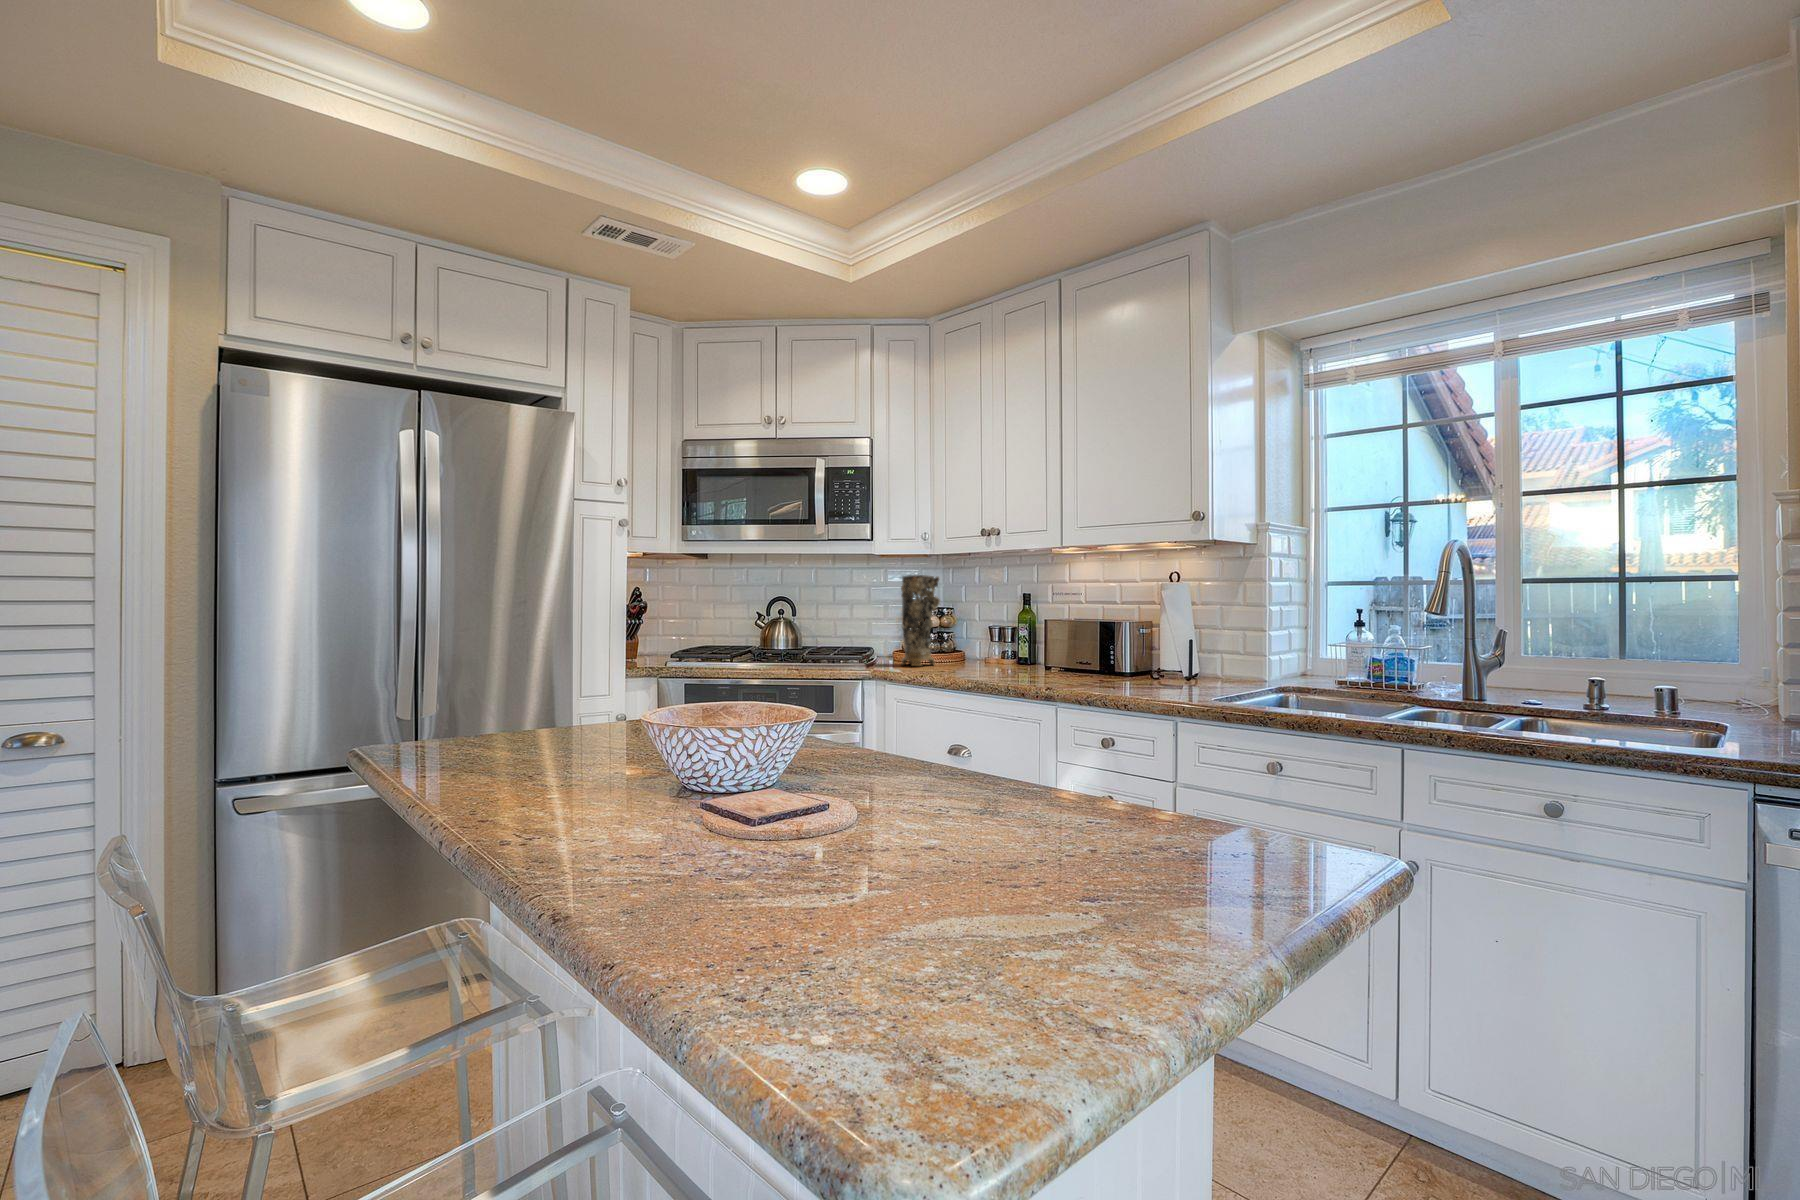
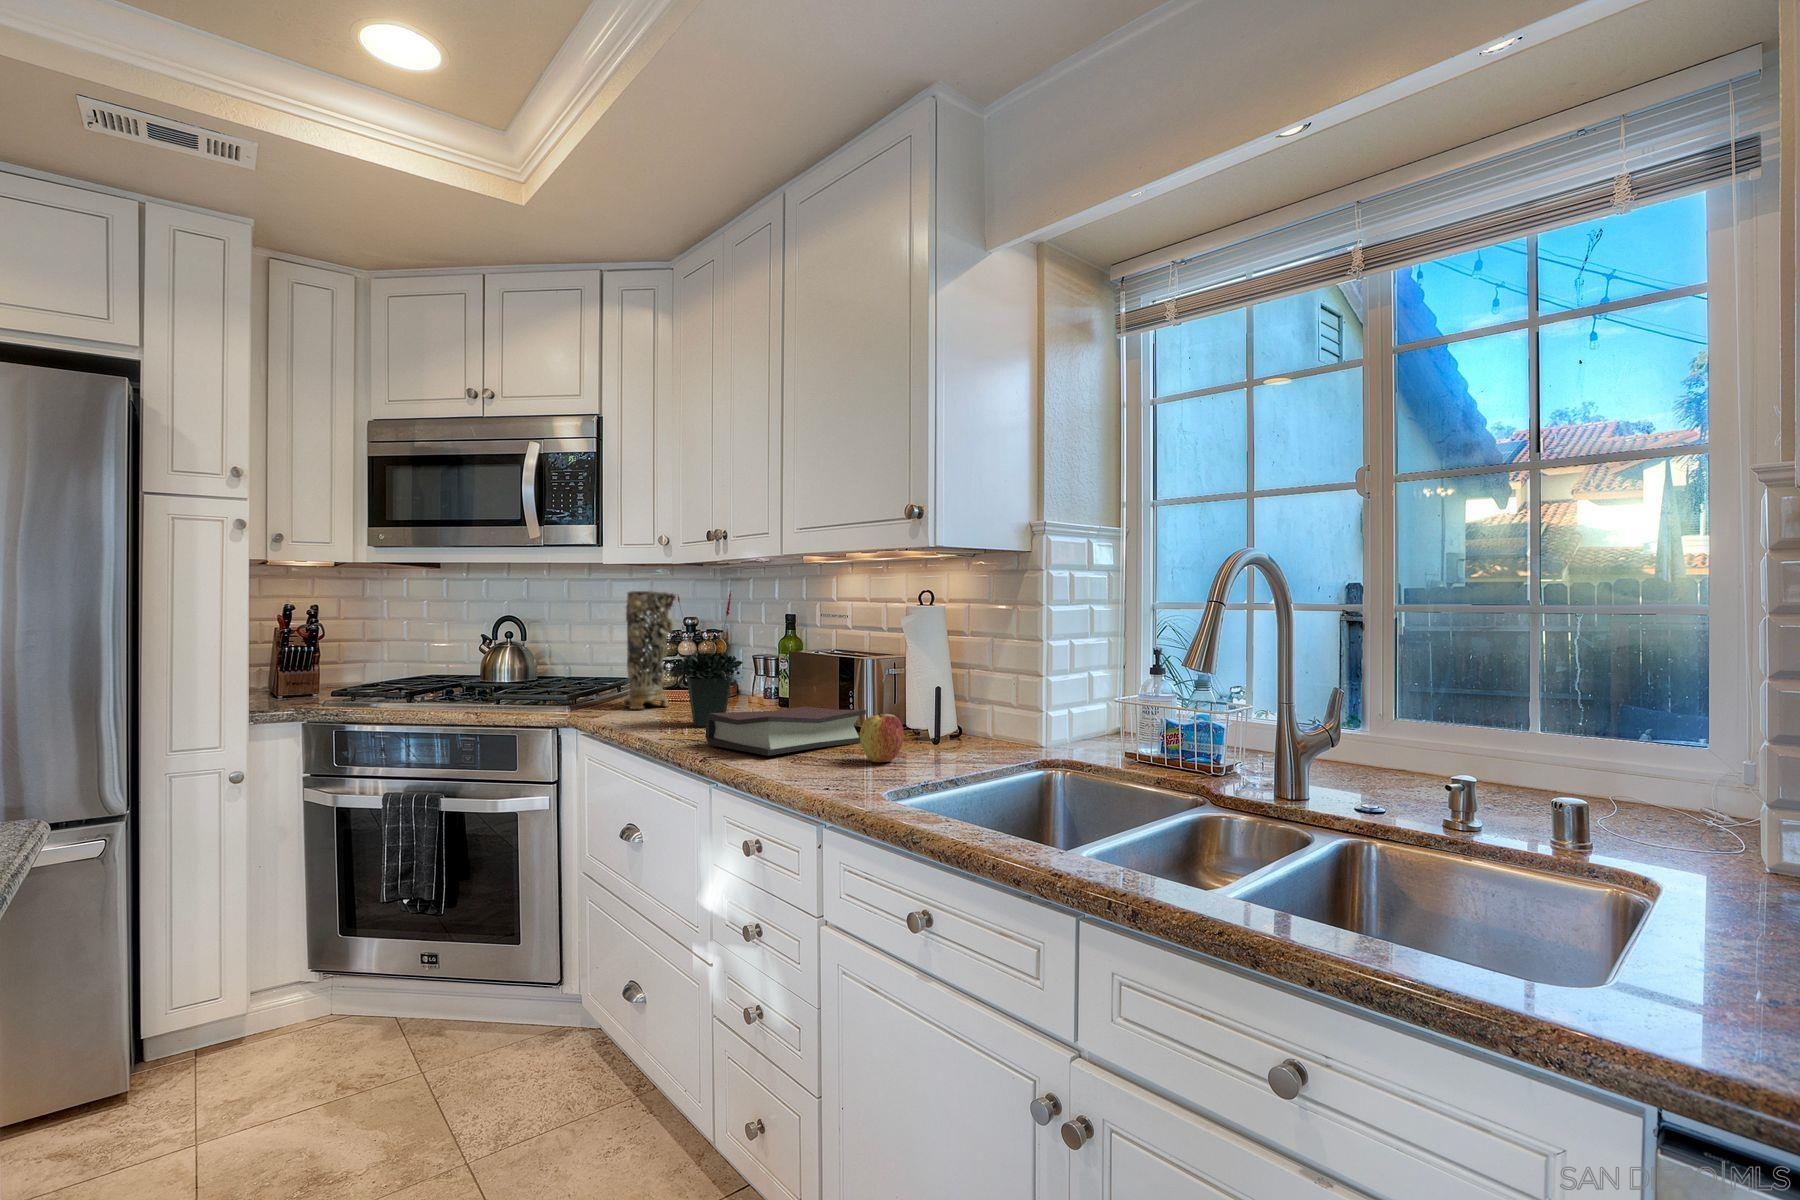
potted plant: none [969,573,1024,675] -> present [673,591,743,727]
apple: none [1156,655,1187,689] -> present [860,713,904,762]
hardback book: none [1026,658,1137,686] -> present [705,707,866,756]

